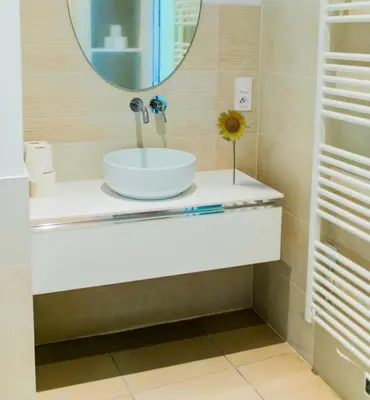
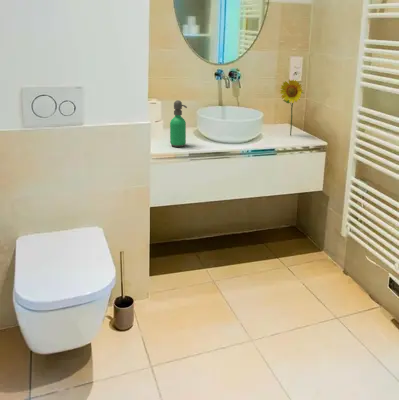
soap dispenser: none [61,138,84,202] -> present [170,100,187,147]

